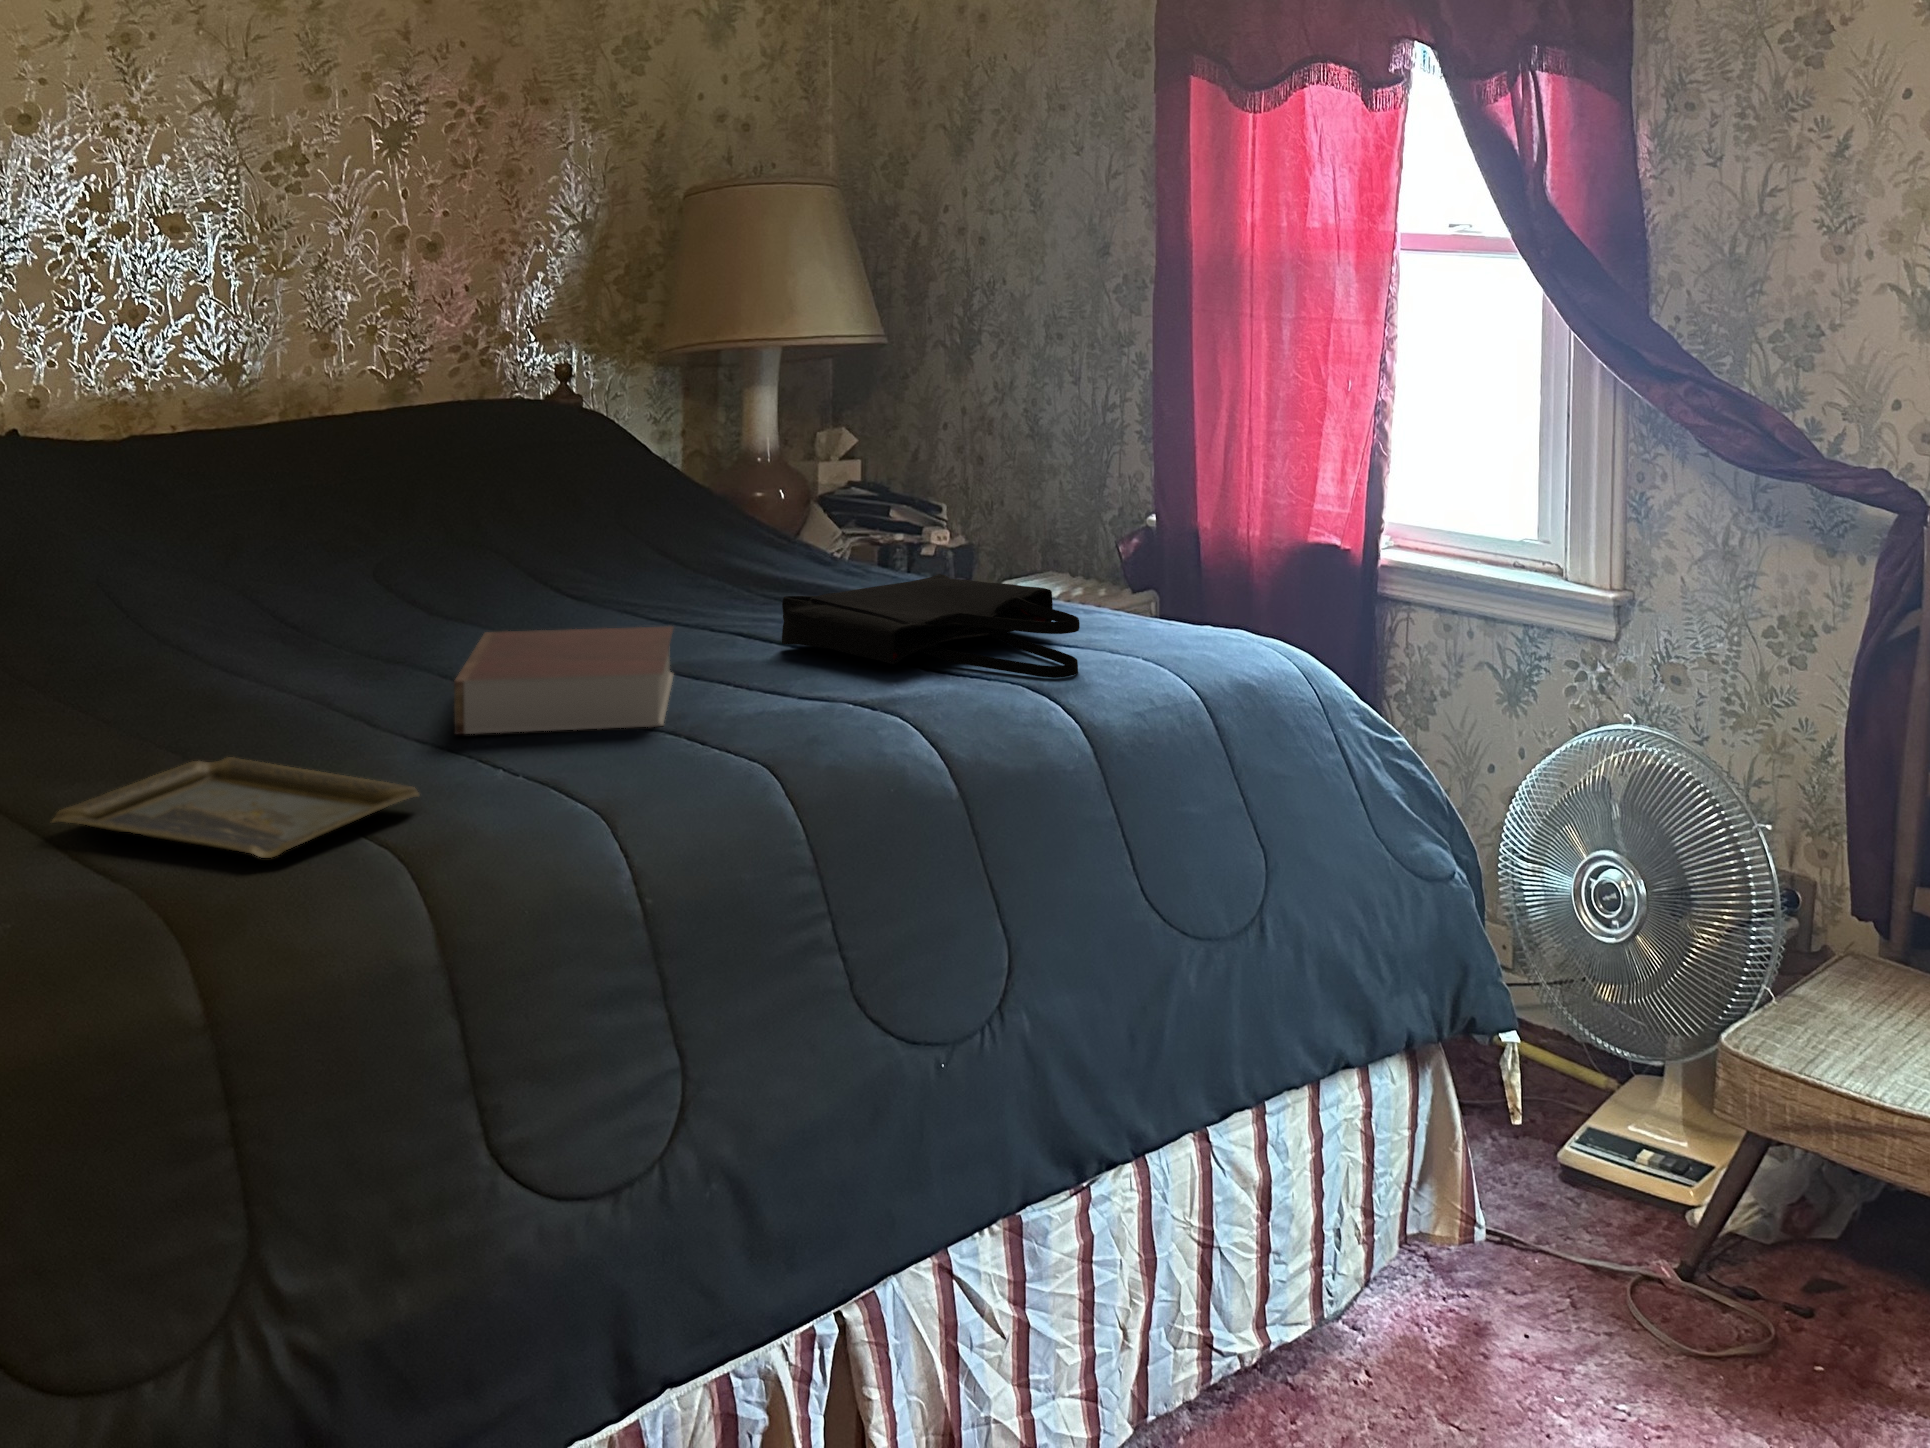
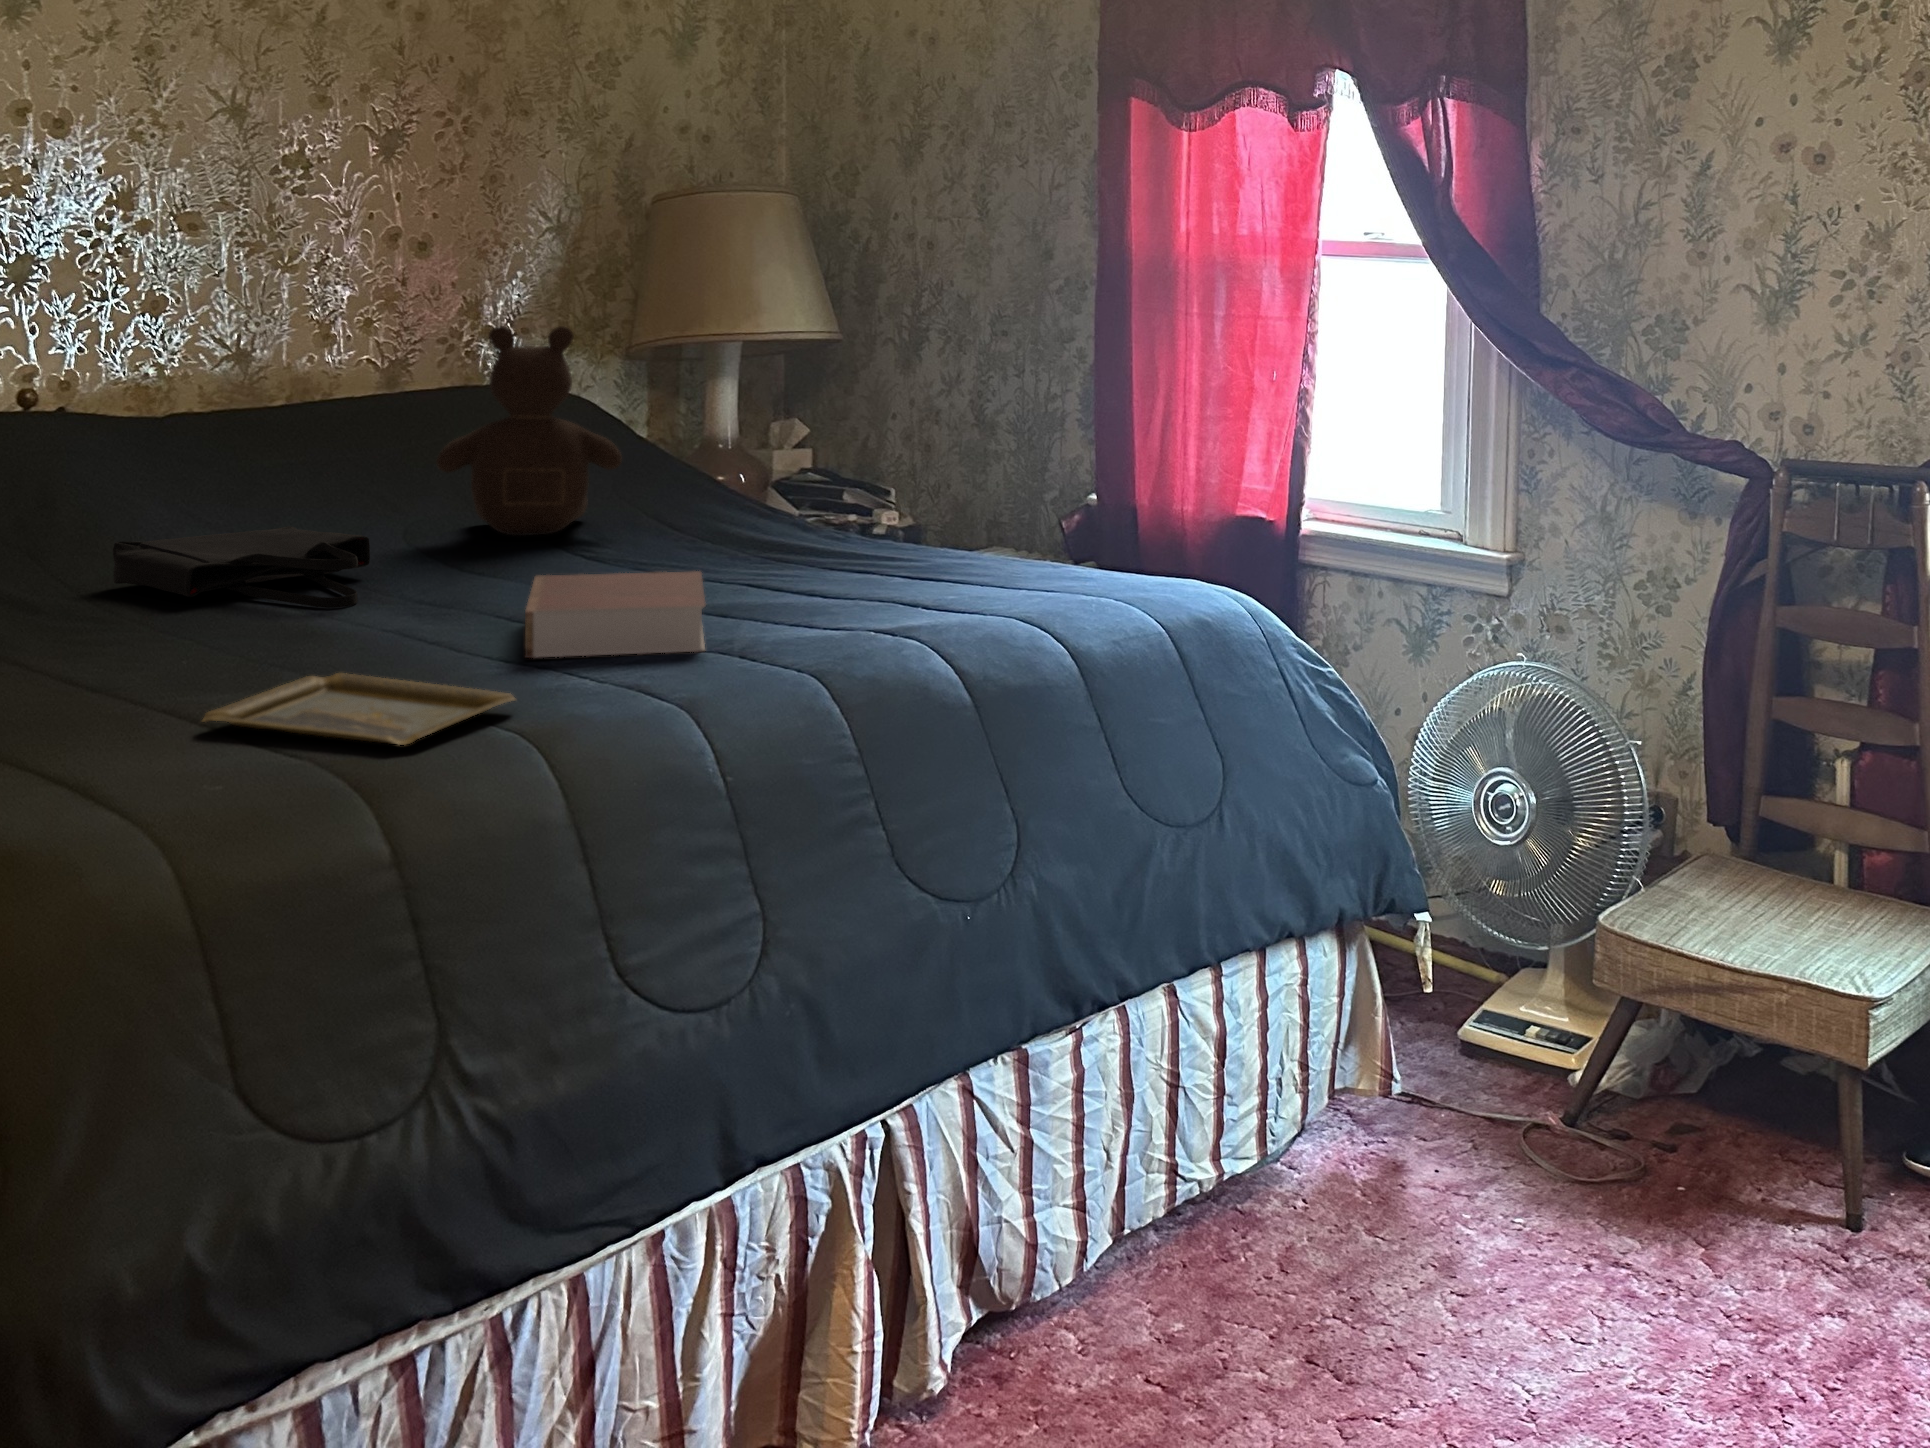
teddy bear: none [415,341,619,573] -> present [436,326,622,536]
tote bag: present [782,574,1080,678] -> present [113,526,370,608]

